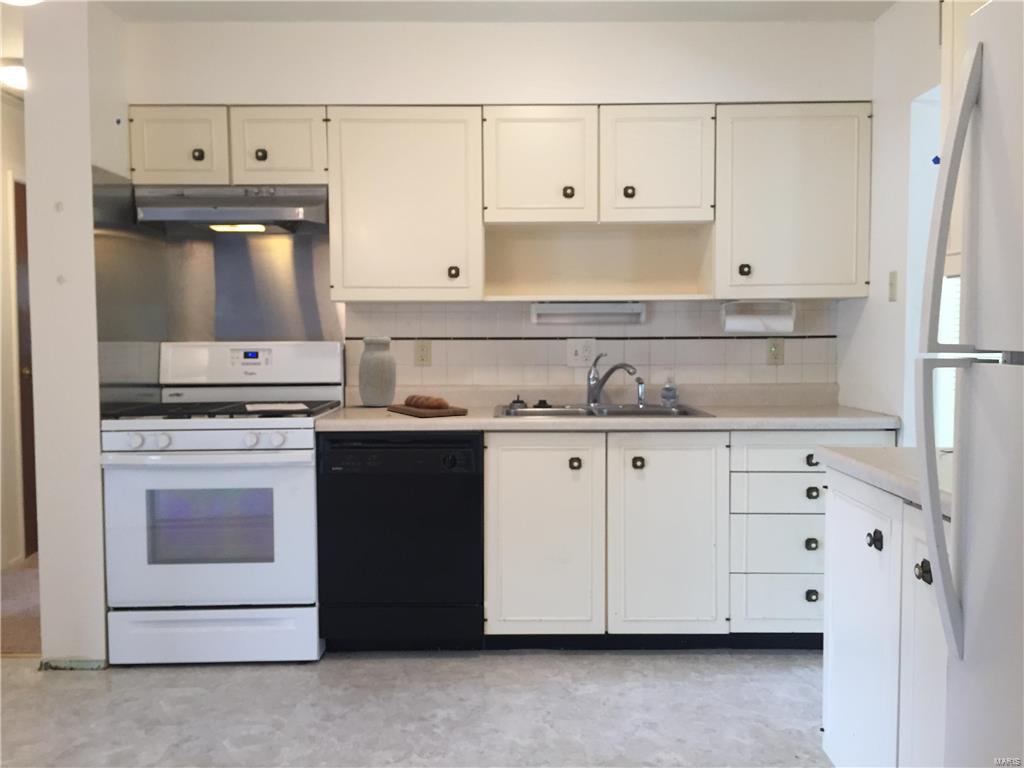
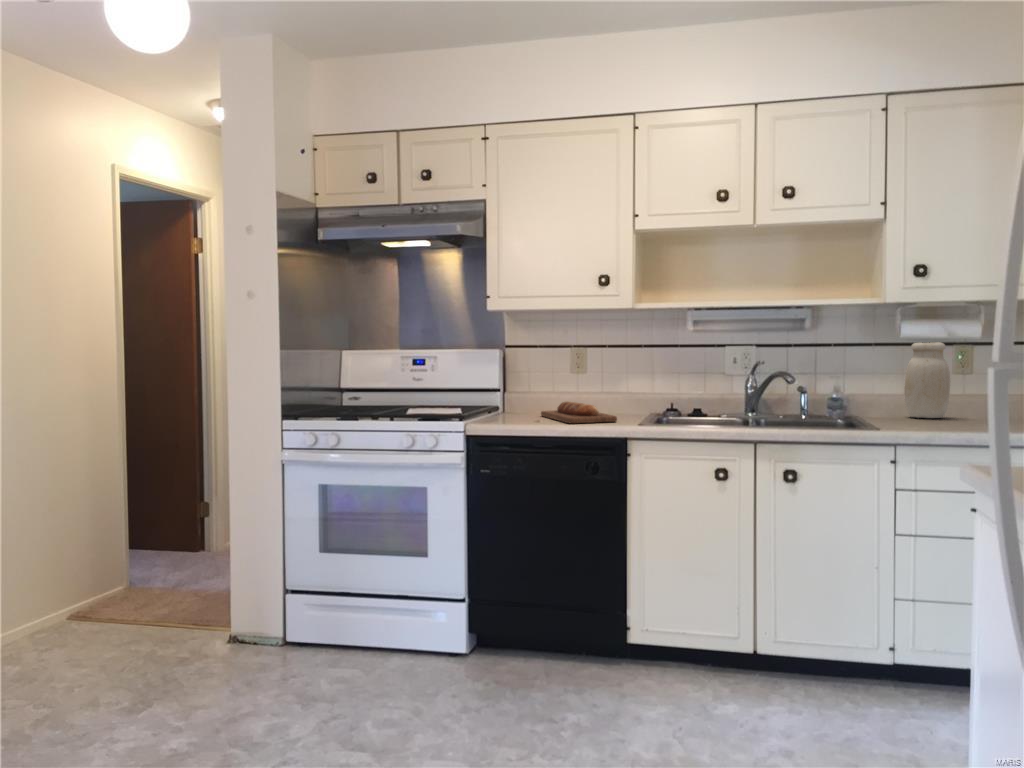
jar: present [359,336,396,406] -> present [904,342,950,418]

